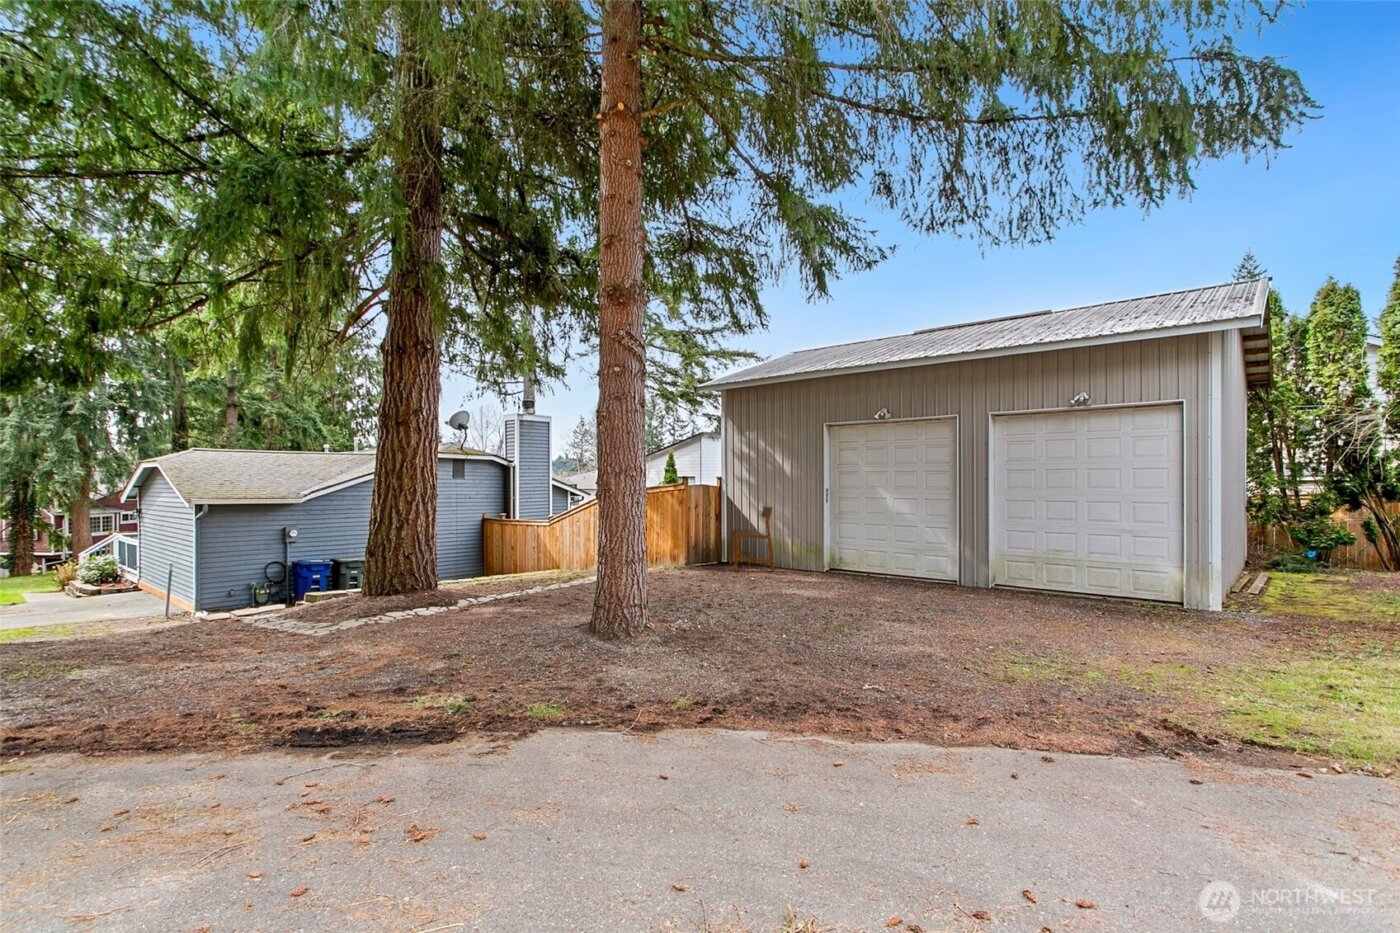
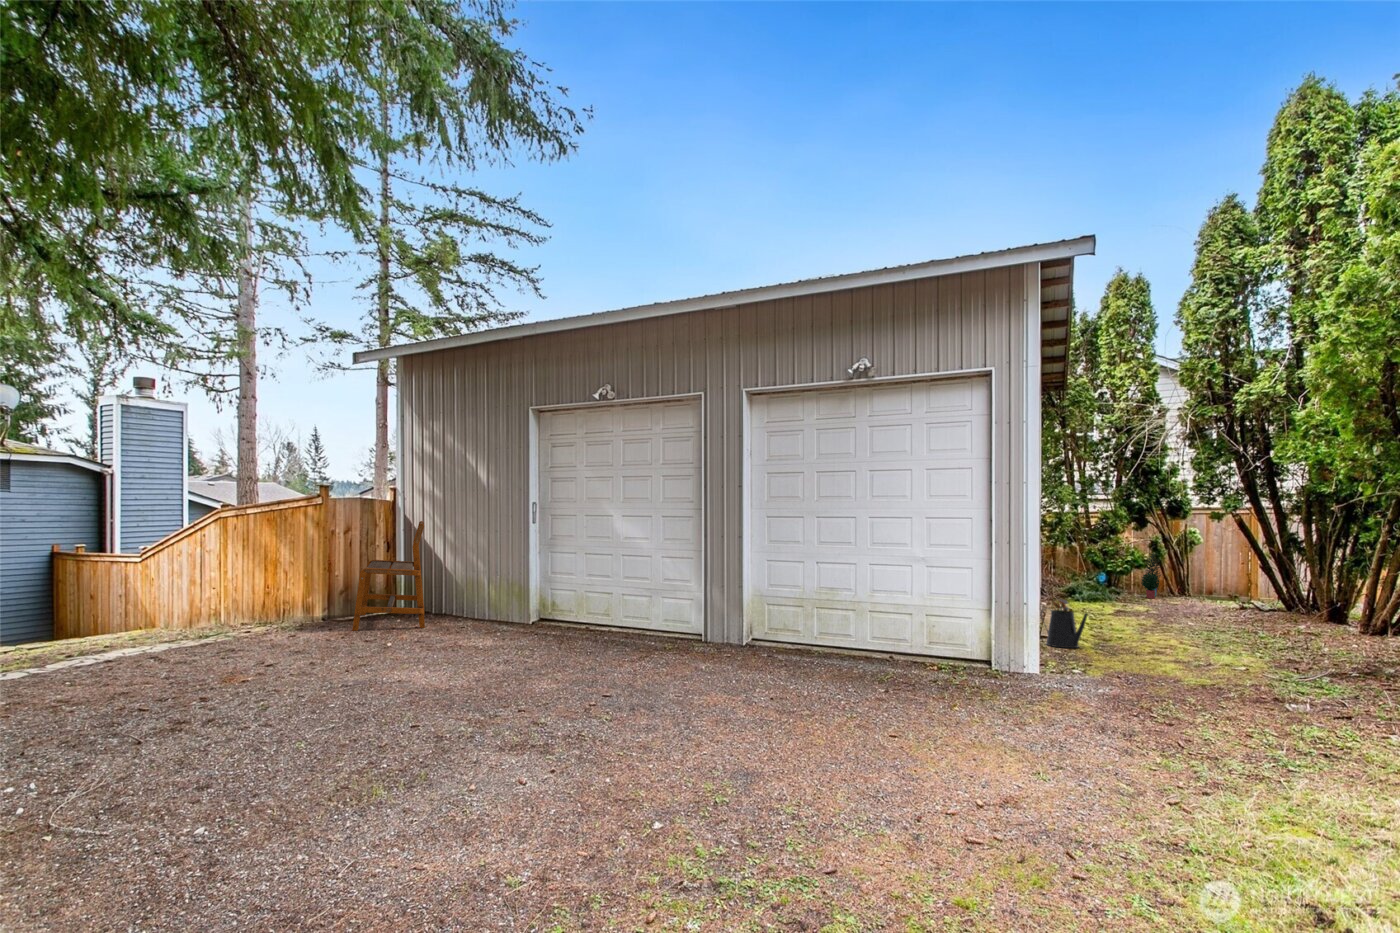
potted plant: none [1351,530,1376,570] -> present [1141,553,1161,598]
watering can: none [1234,558,1276,600] -> present [1042,597,1087,648]

